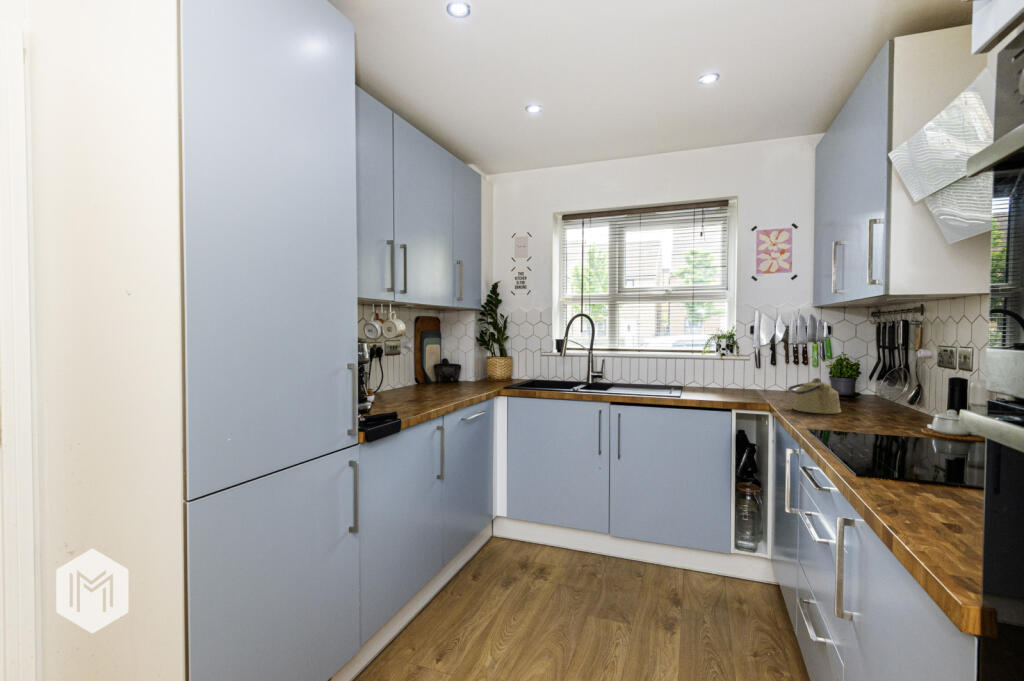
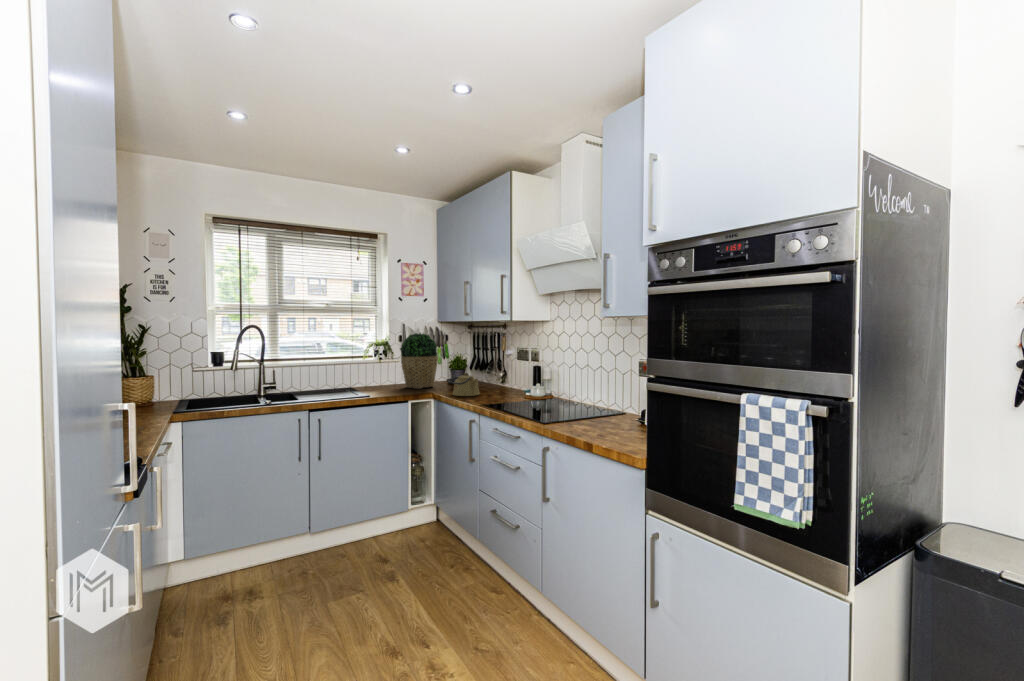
potted plant: none [740,321,797,396] -> present [400,333,438,389]

